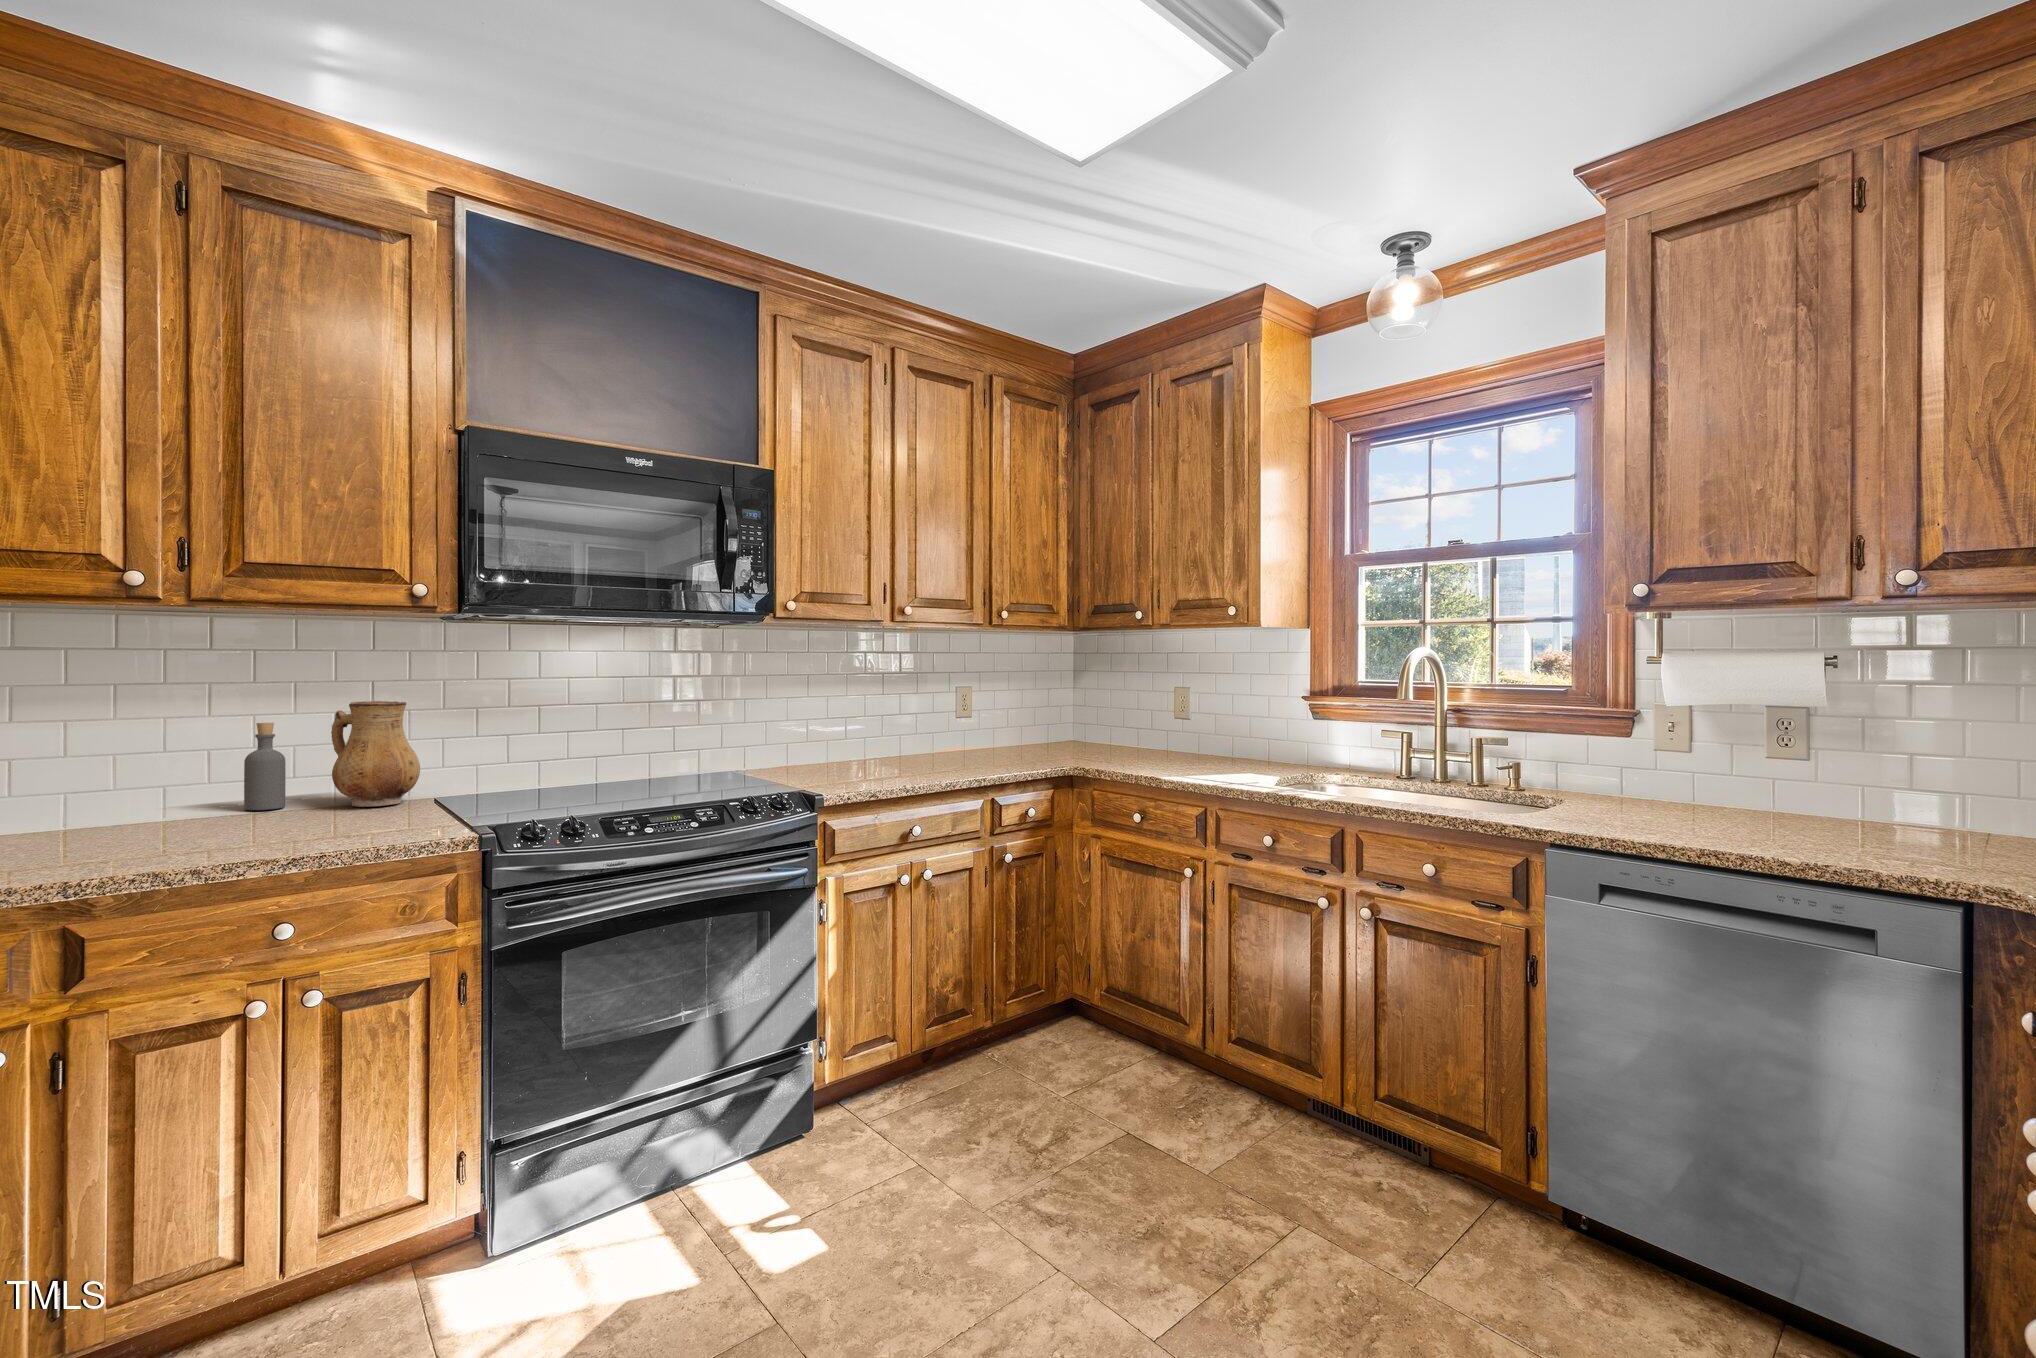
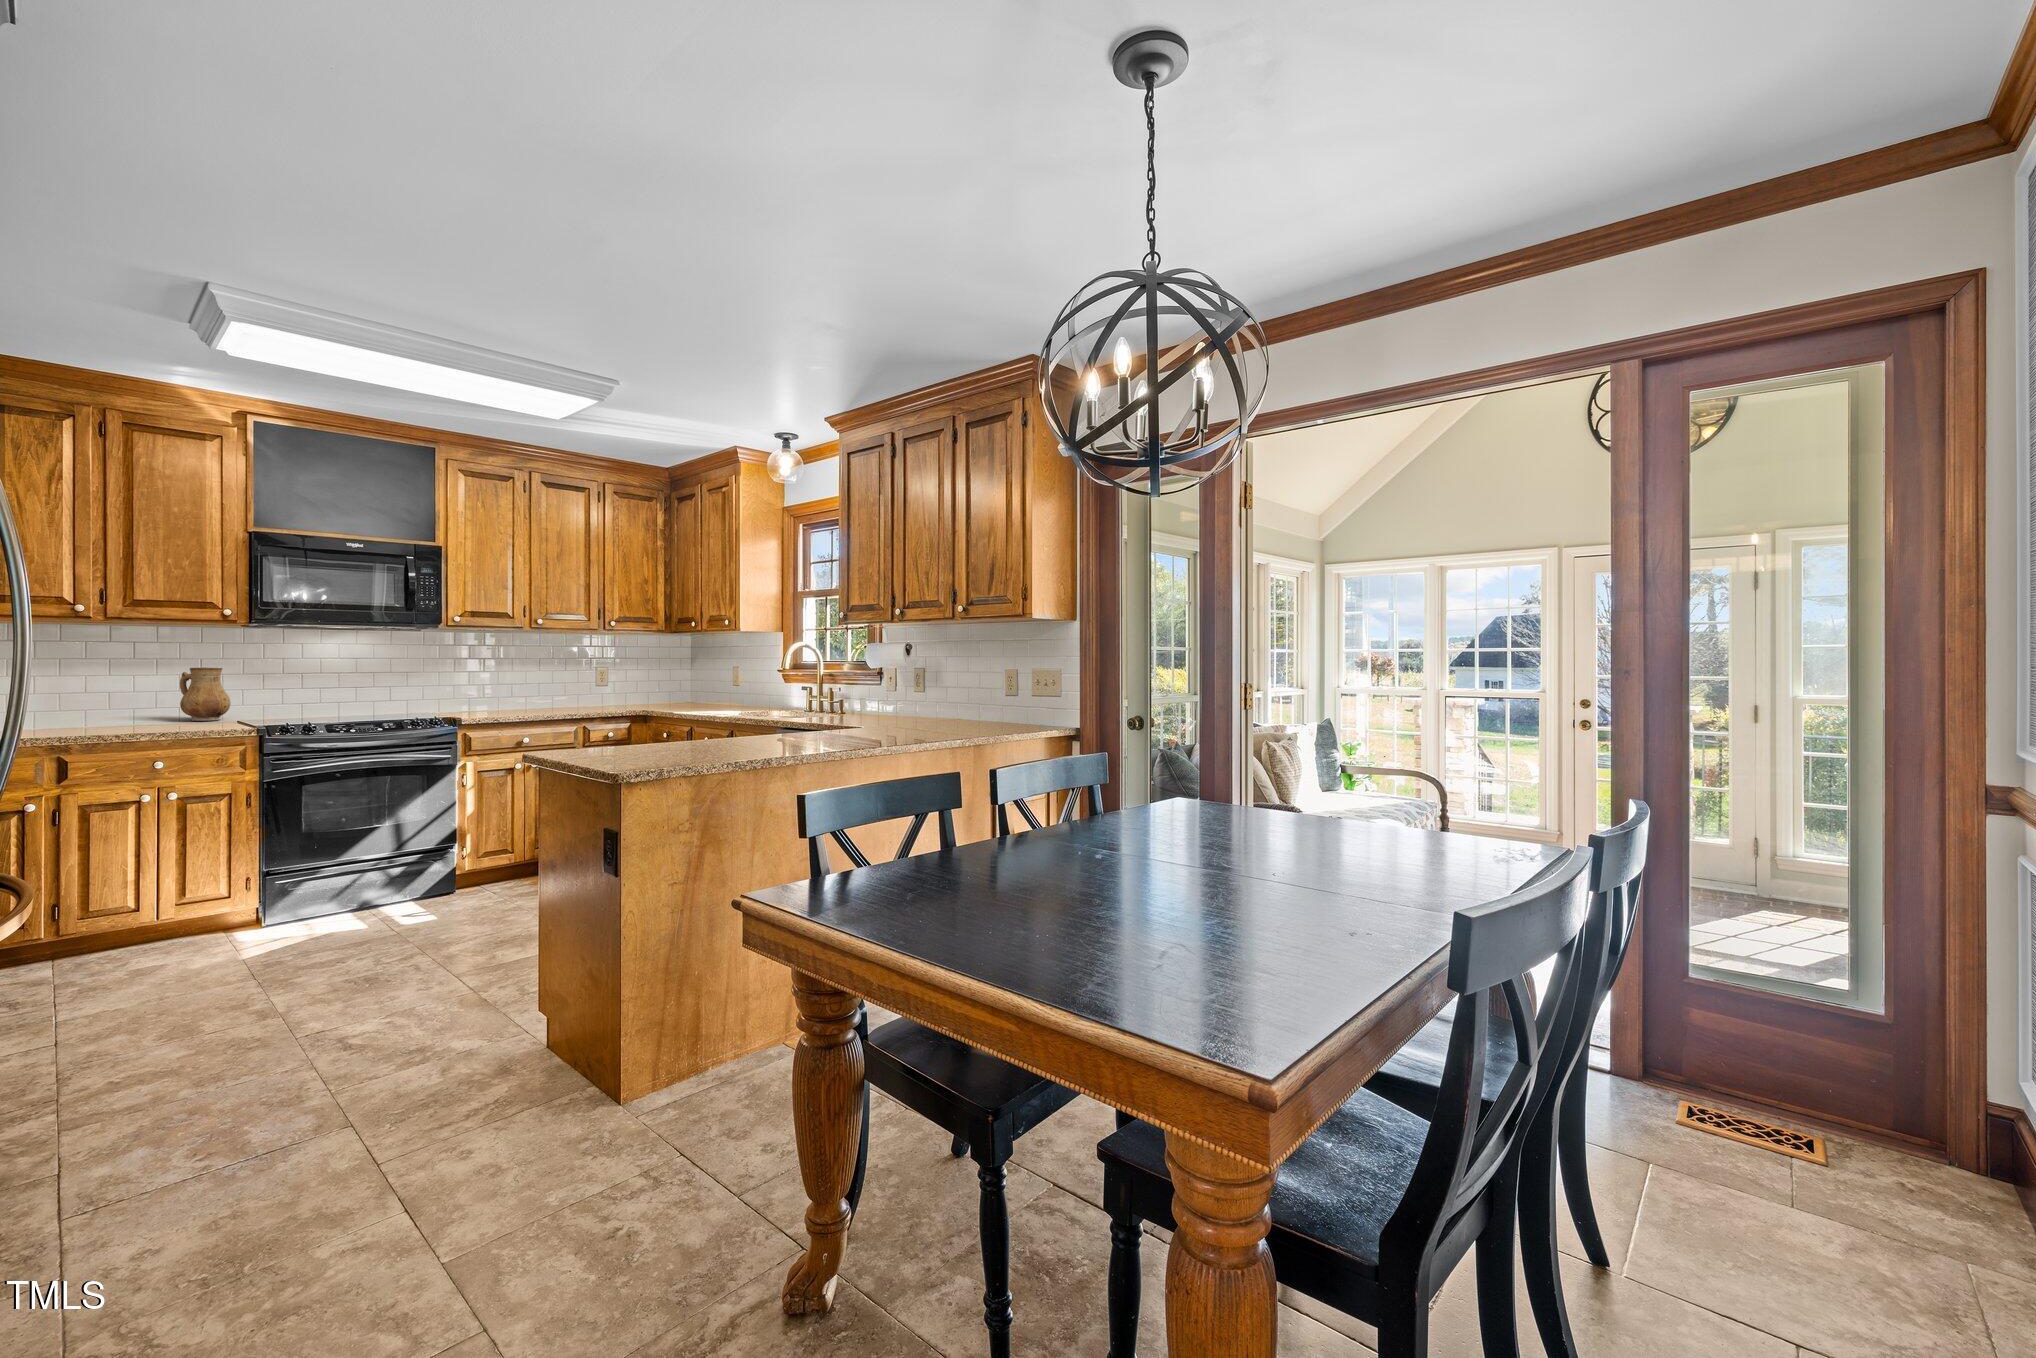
bottle: present [244,723,286,810] -> none [131,678,154,721]

